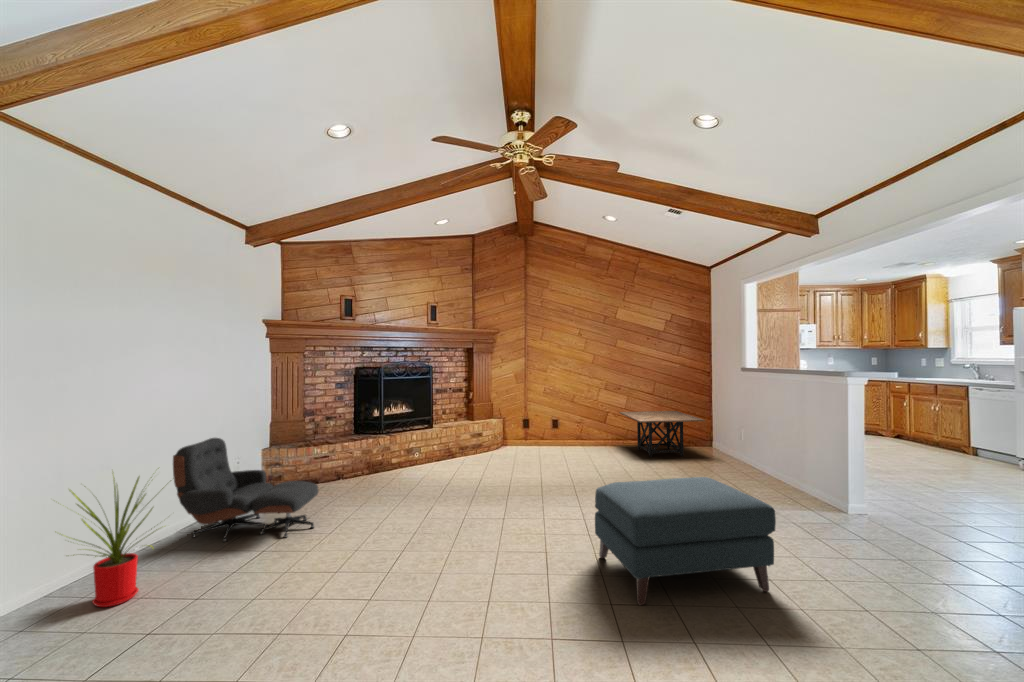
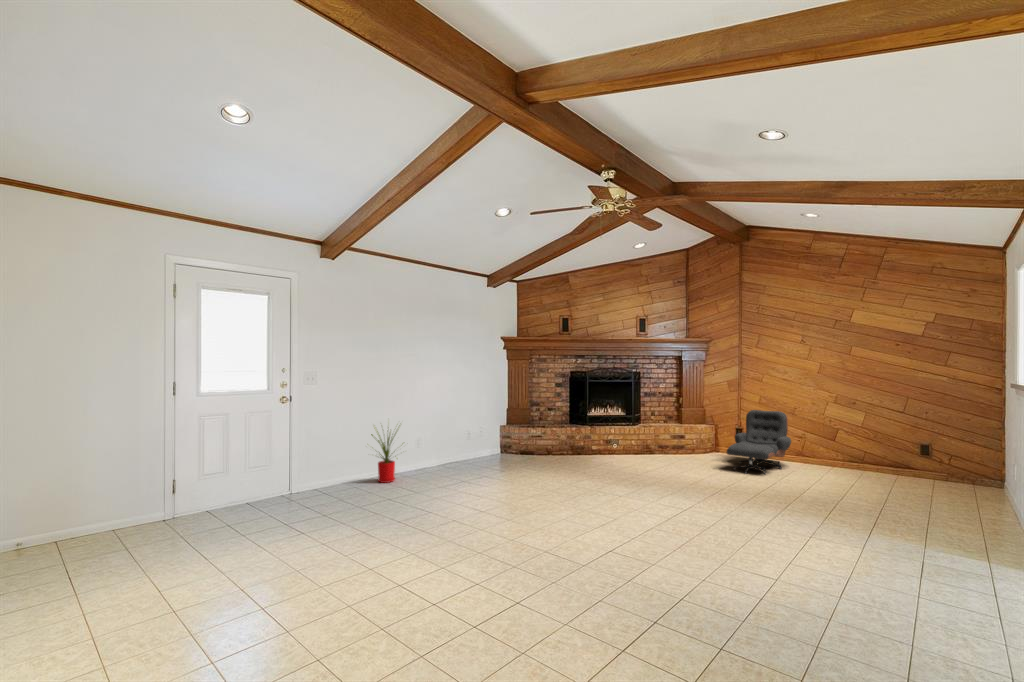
side table: present [619,411,705,457] -> none [842,431,943,492]
lounge chair: present [173,438,319,542] -> present [726,410,791,474]
ottoman: present [595,477,776,606] -> none [593,468,735,574]

